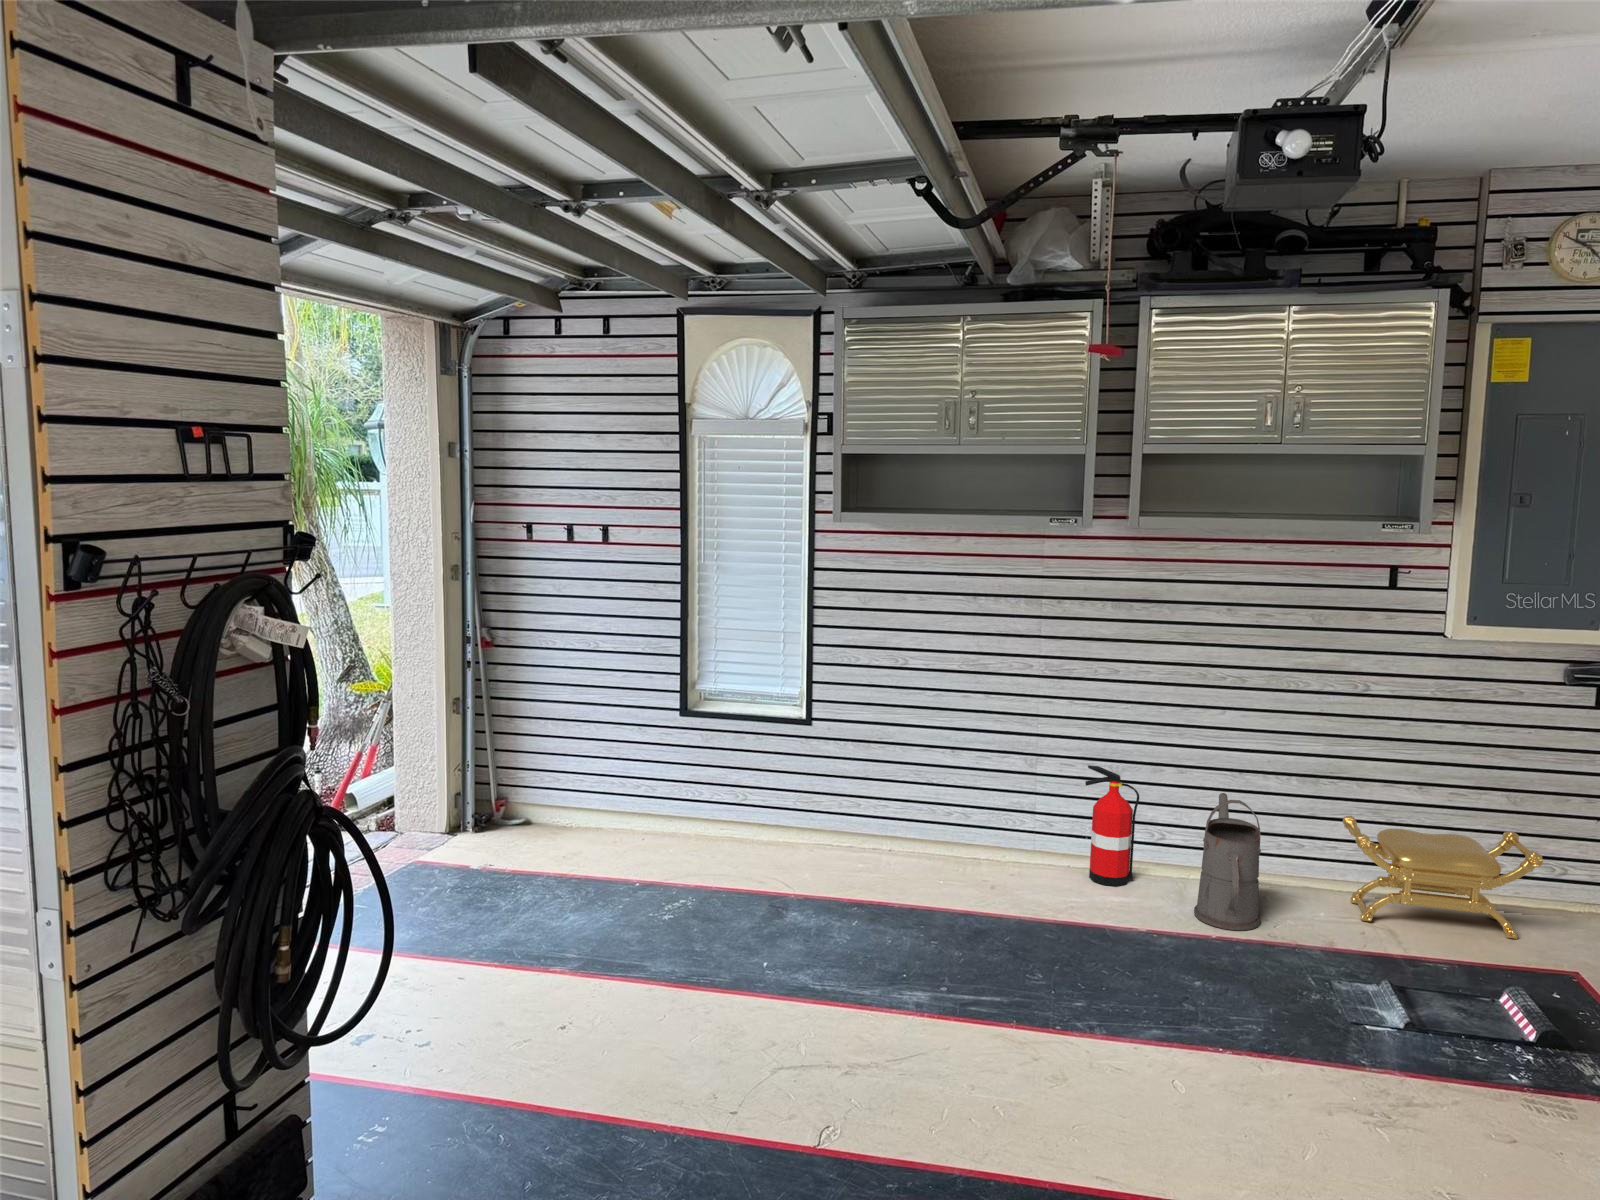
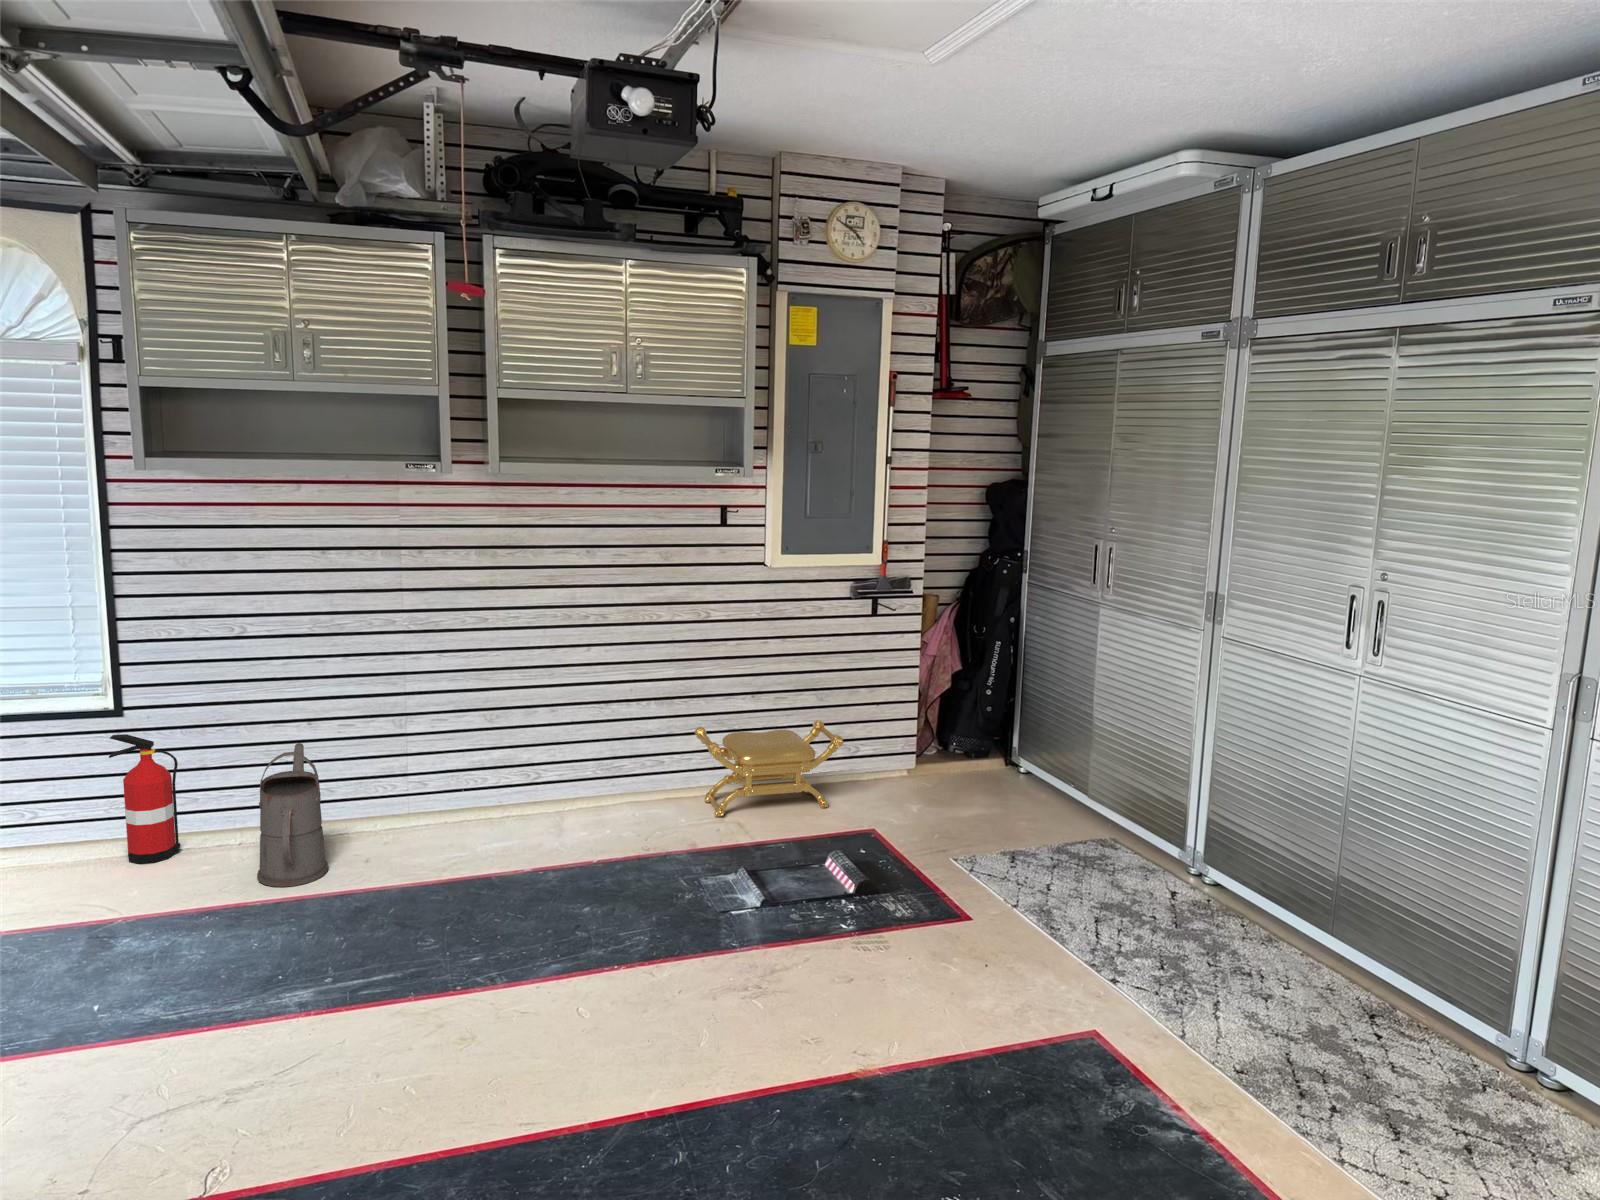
fire extinguisher: present [1085,765,1139,886] -> present [109,734,181,864]
watering can: present [1194,793,1261,930] -> present [257,743,328,887]

